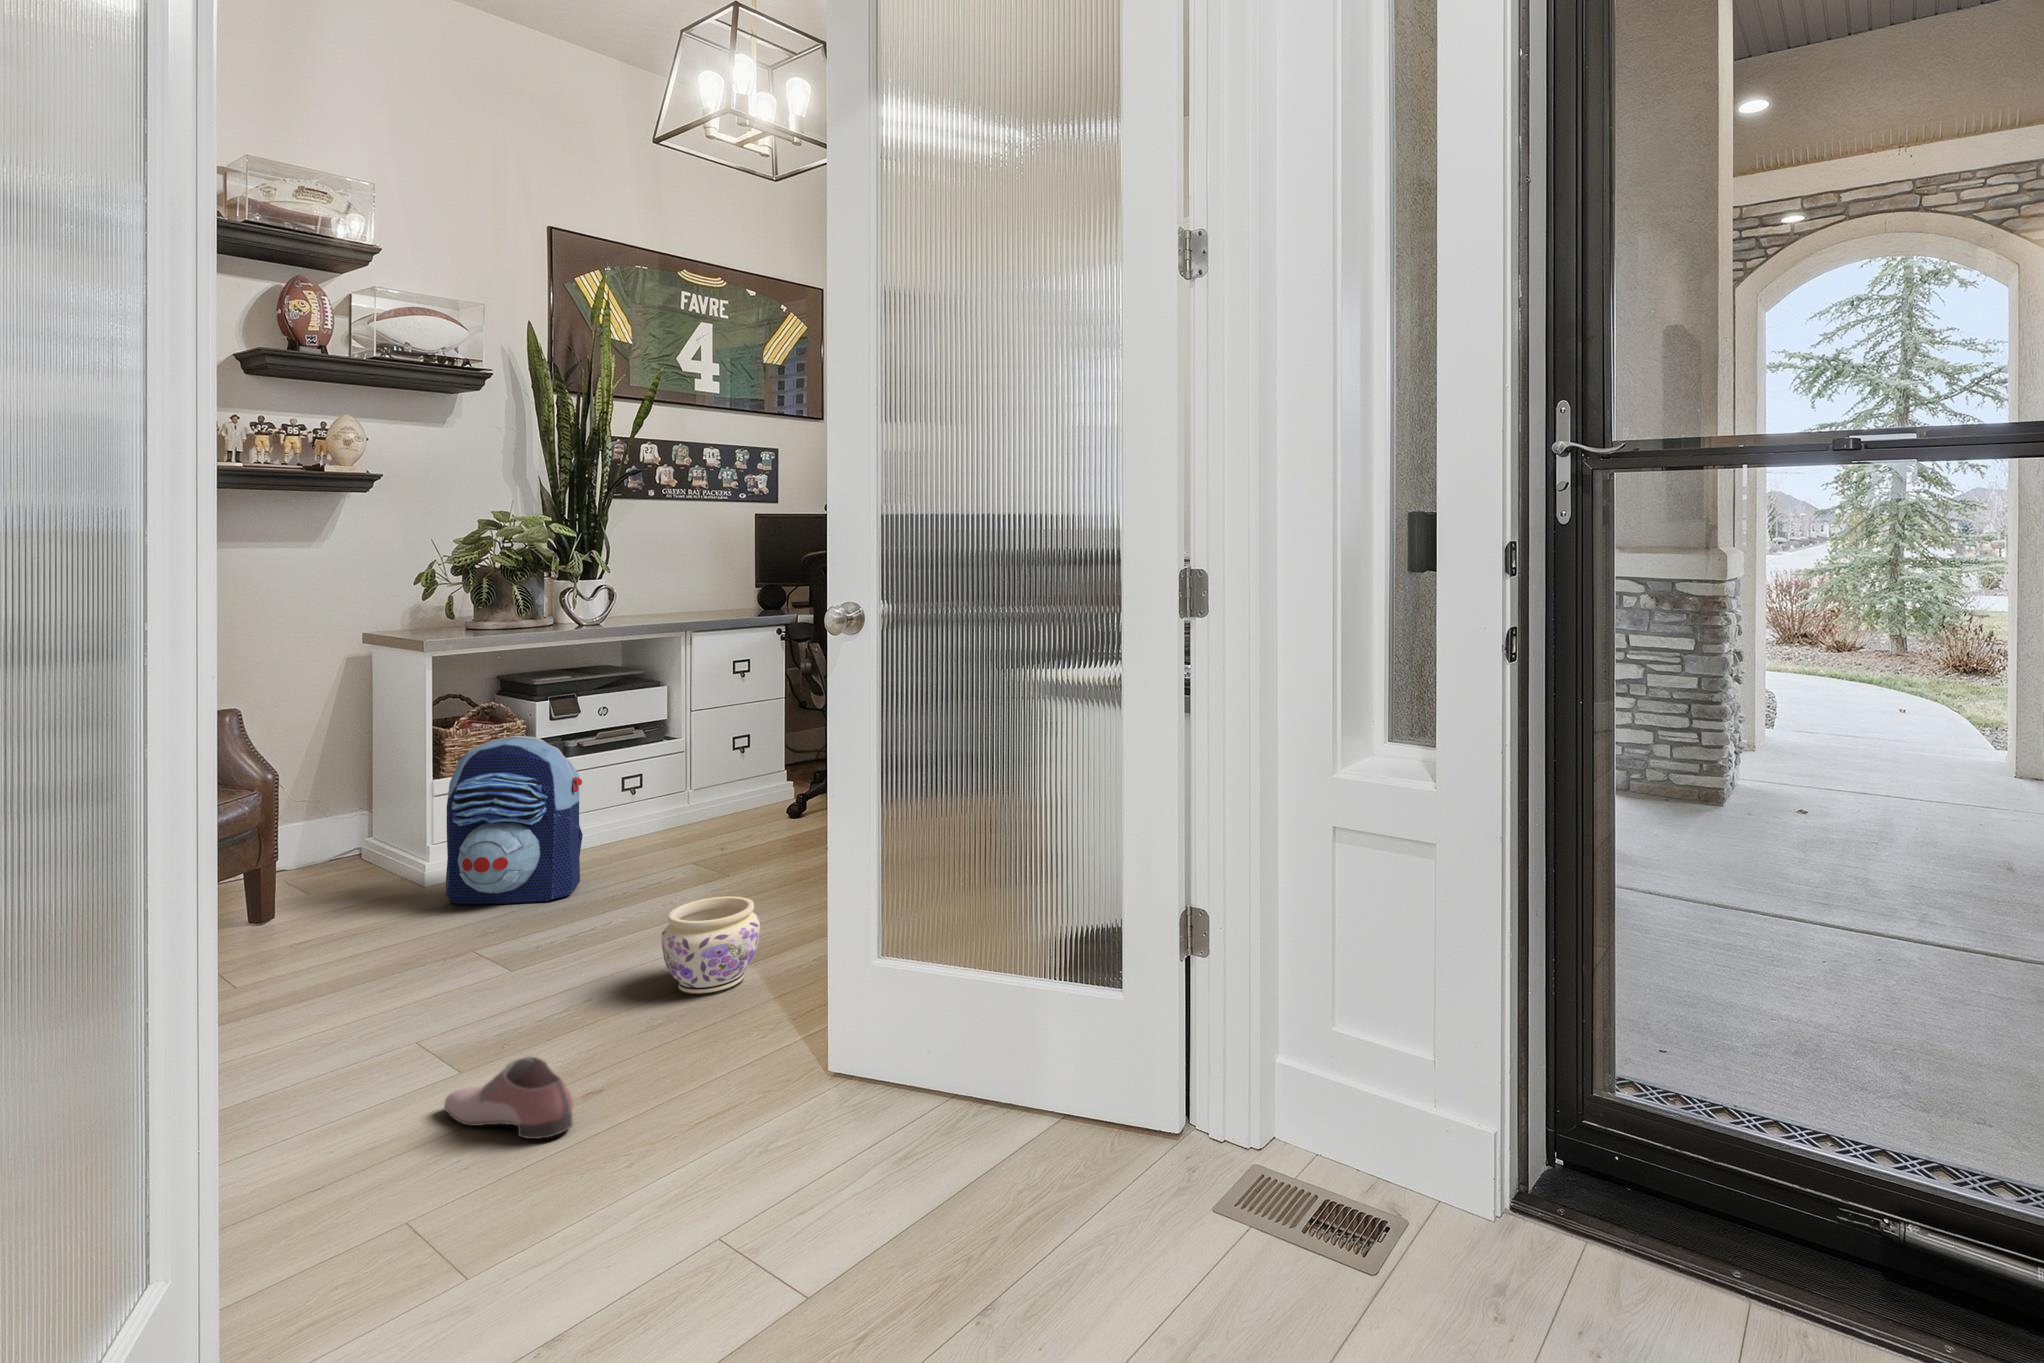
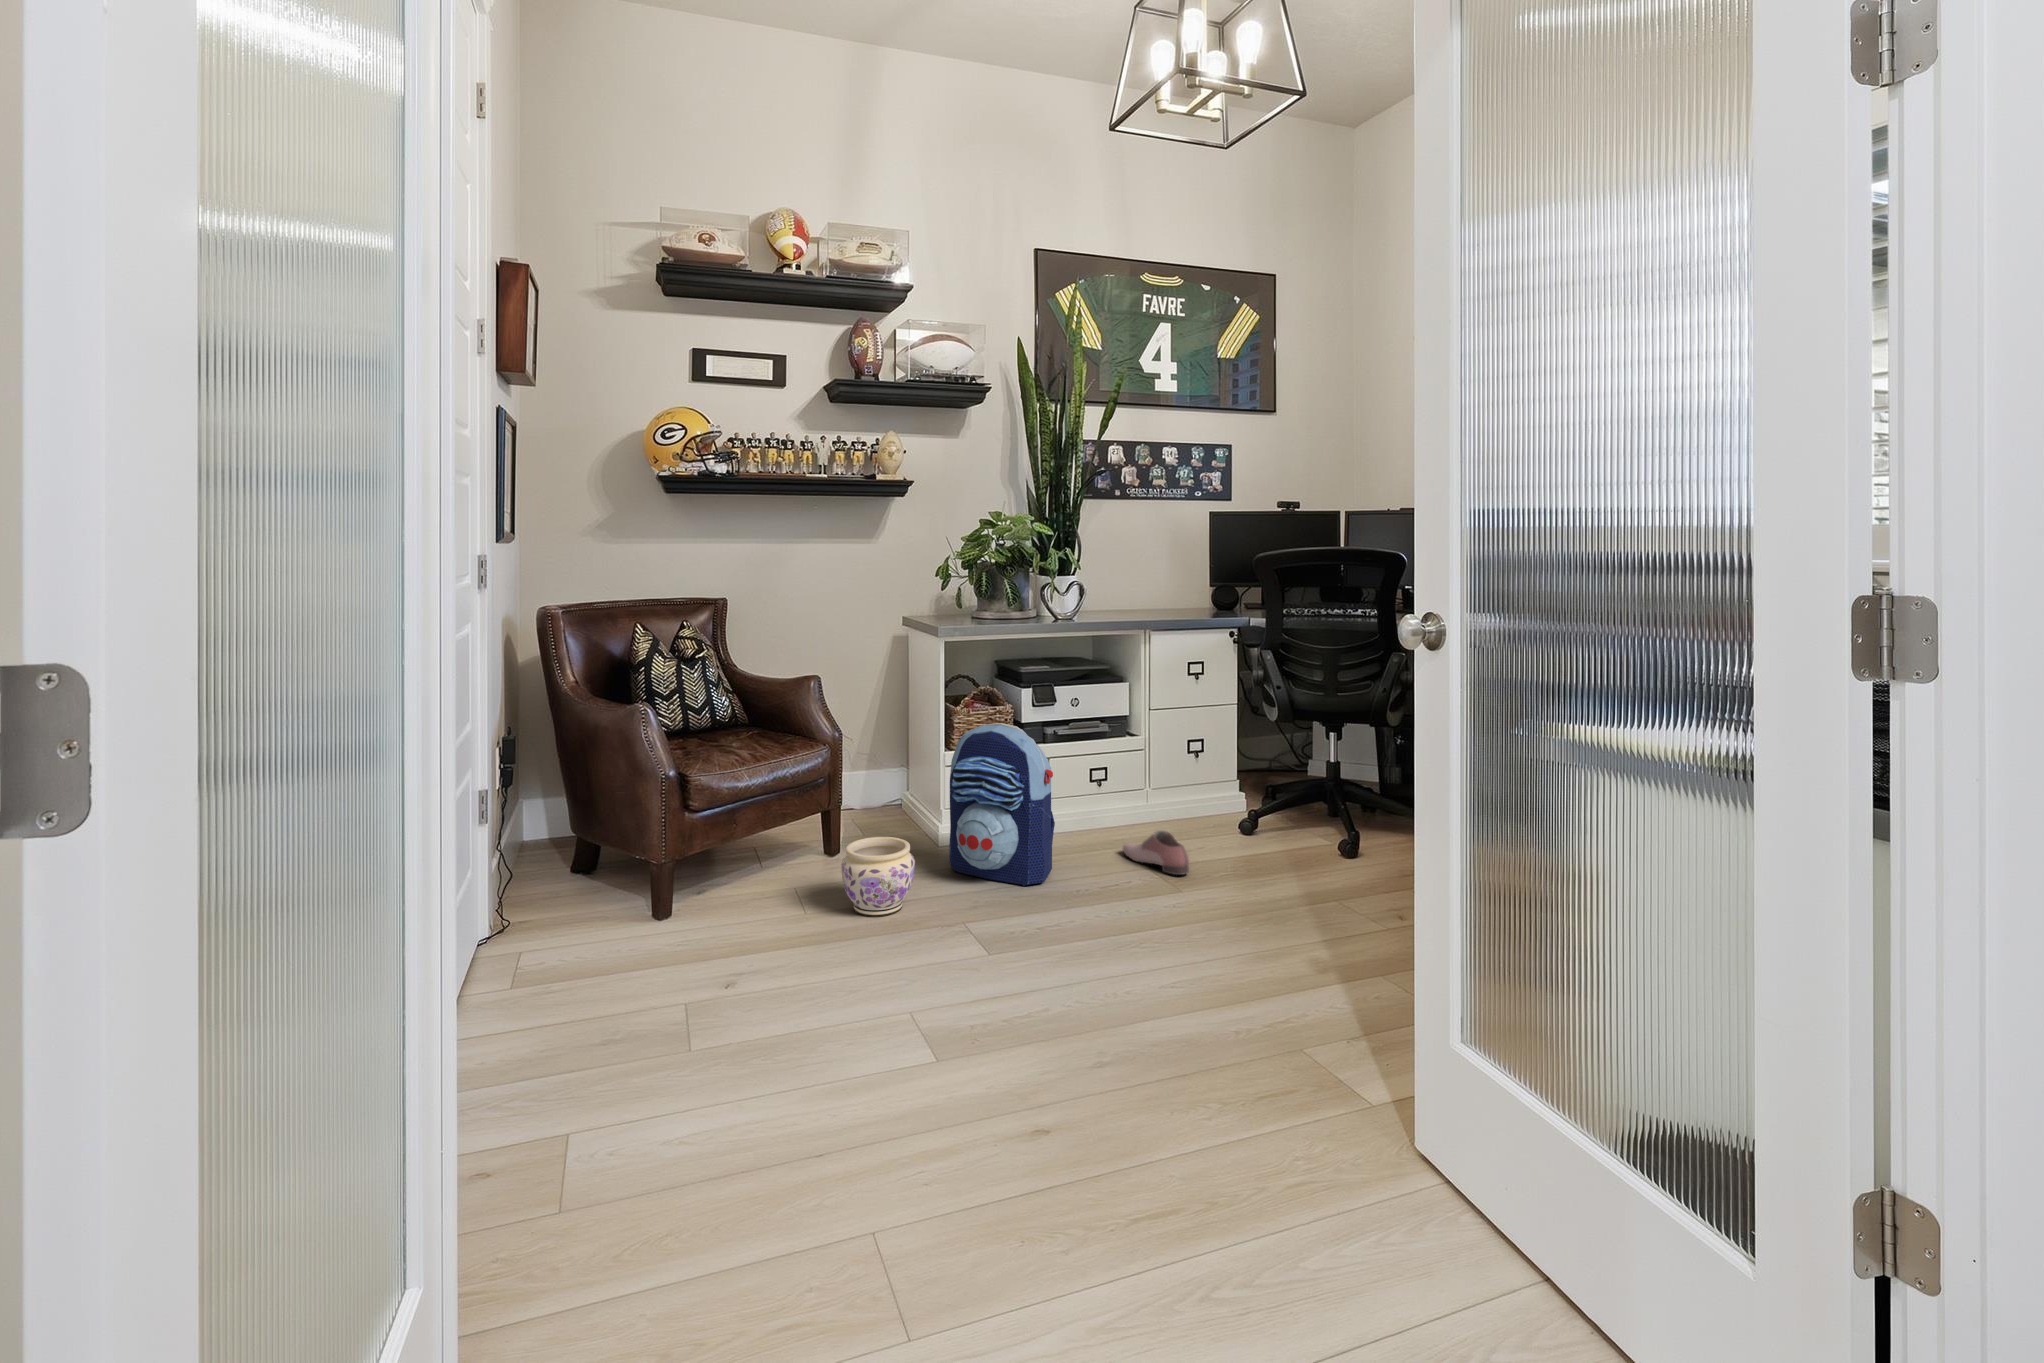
planter: present [661,896,760,995] -> present [841,837,915,917]
shoe: present [444,1057,573,1139] -> present [1123,830,1189,875]

